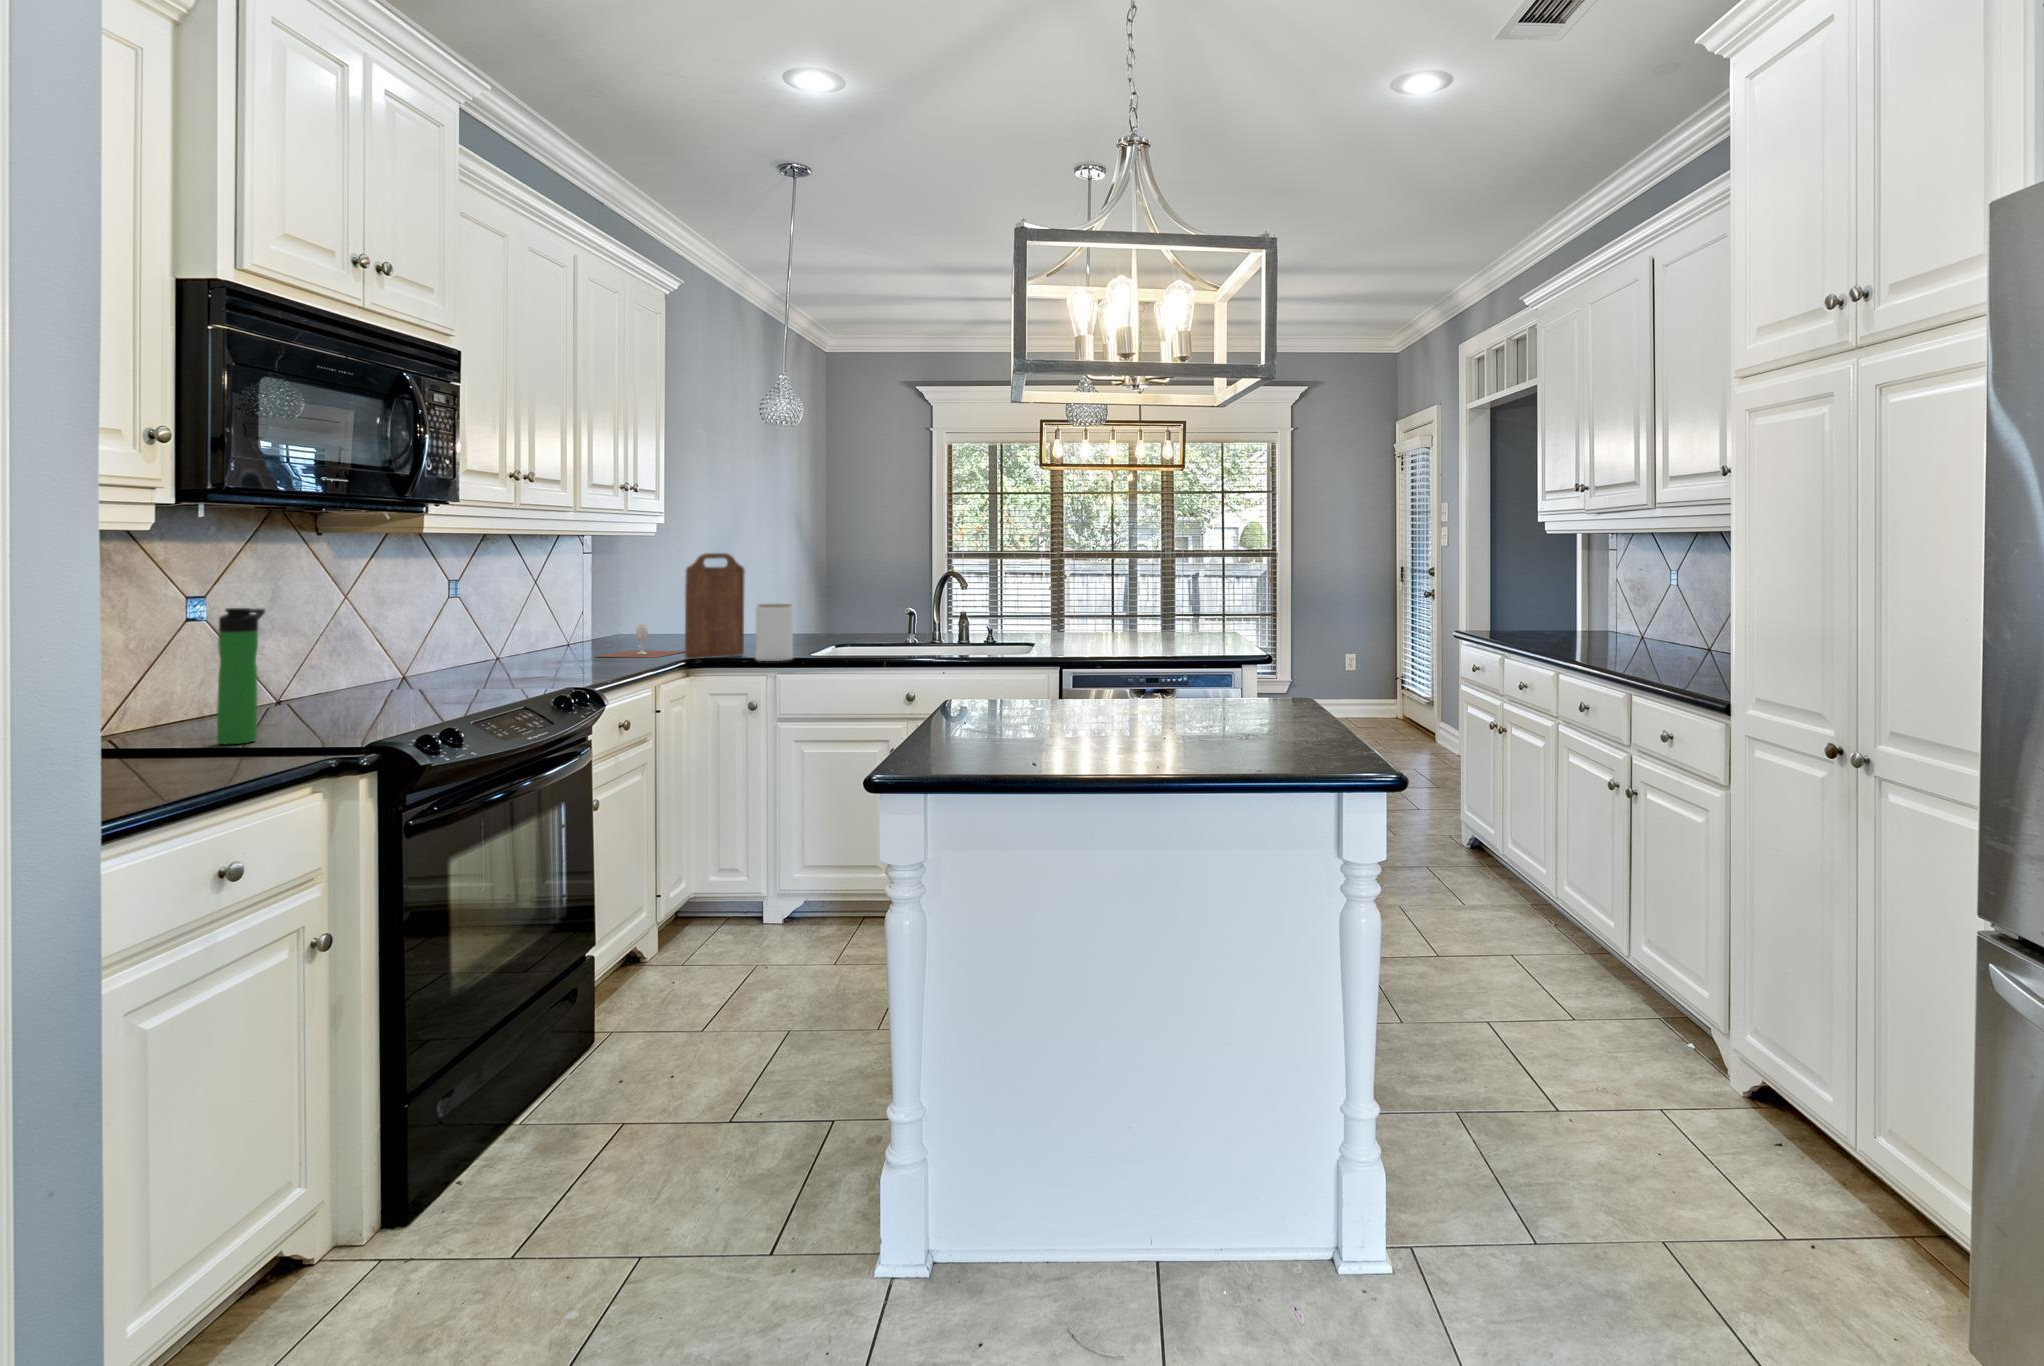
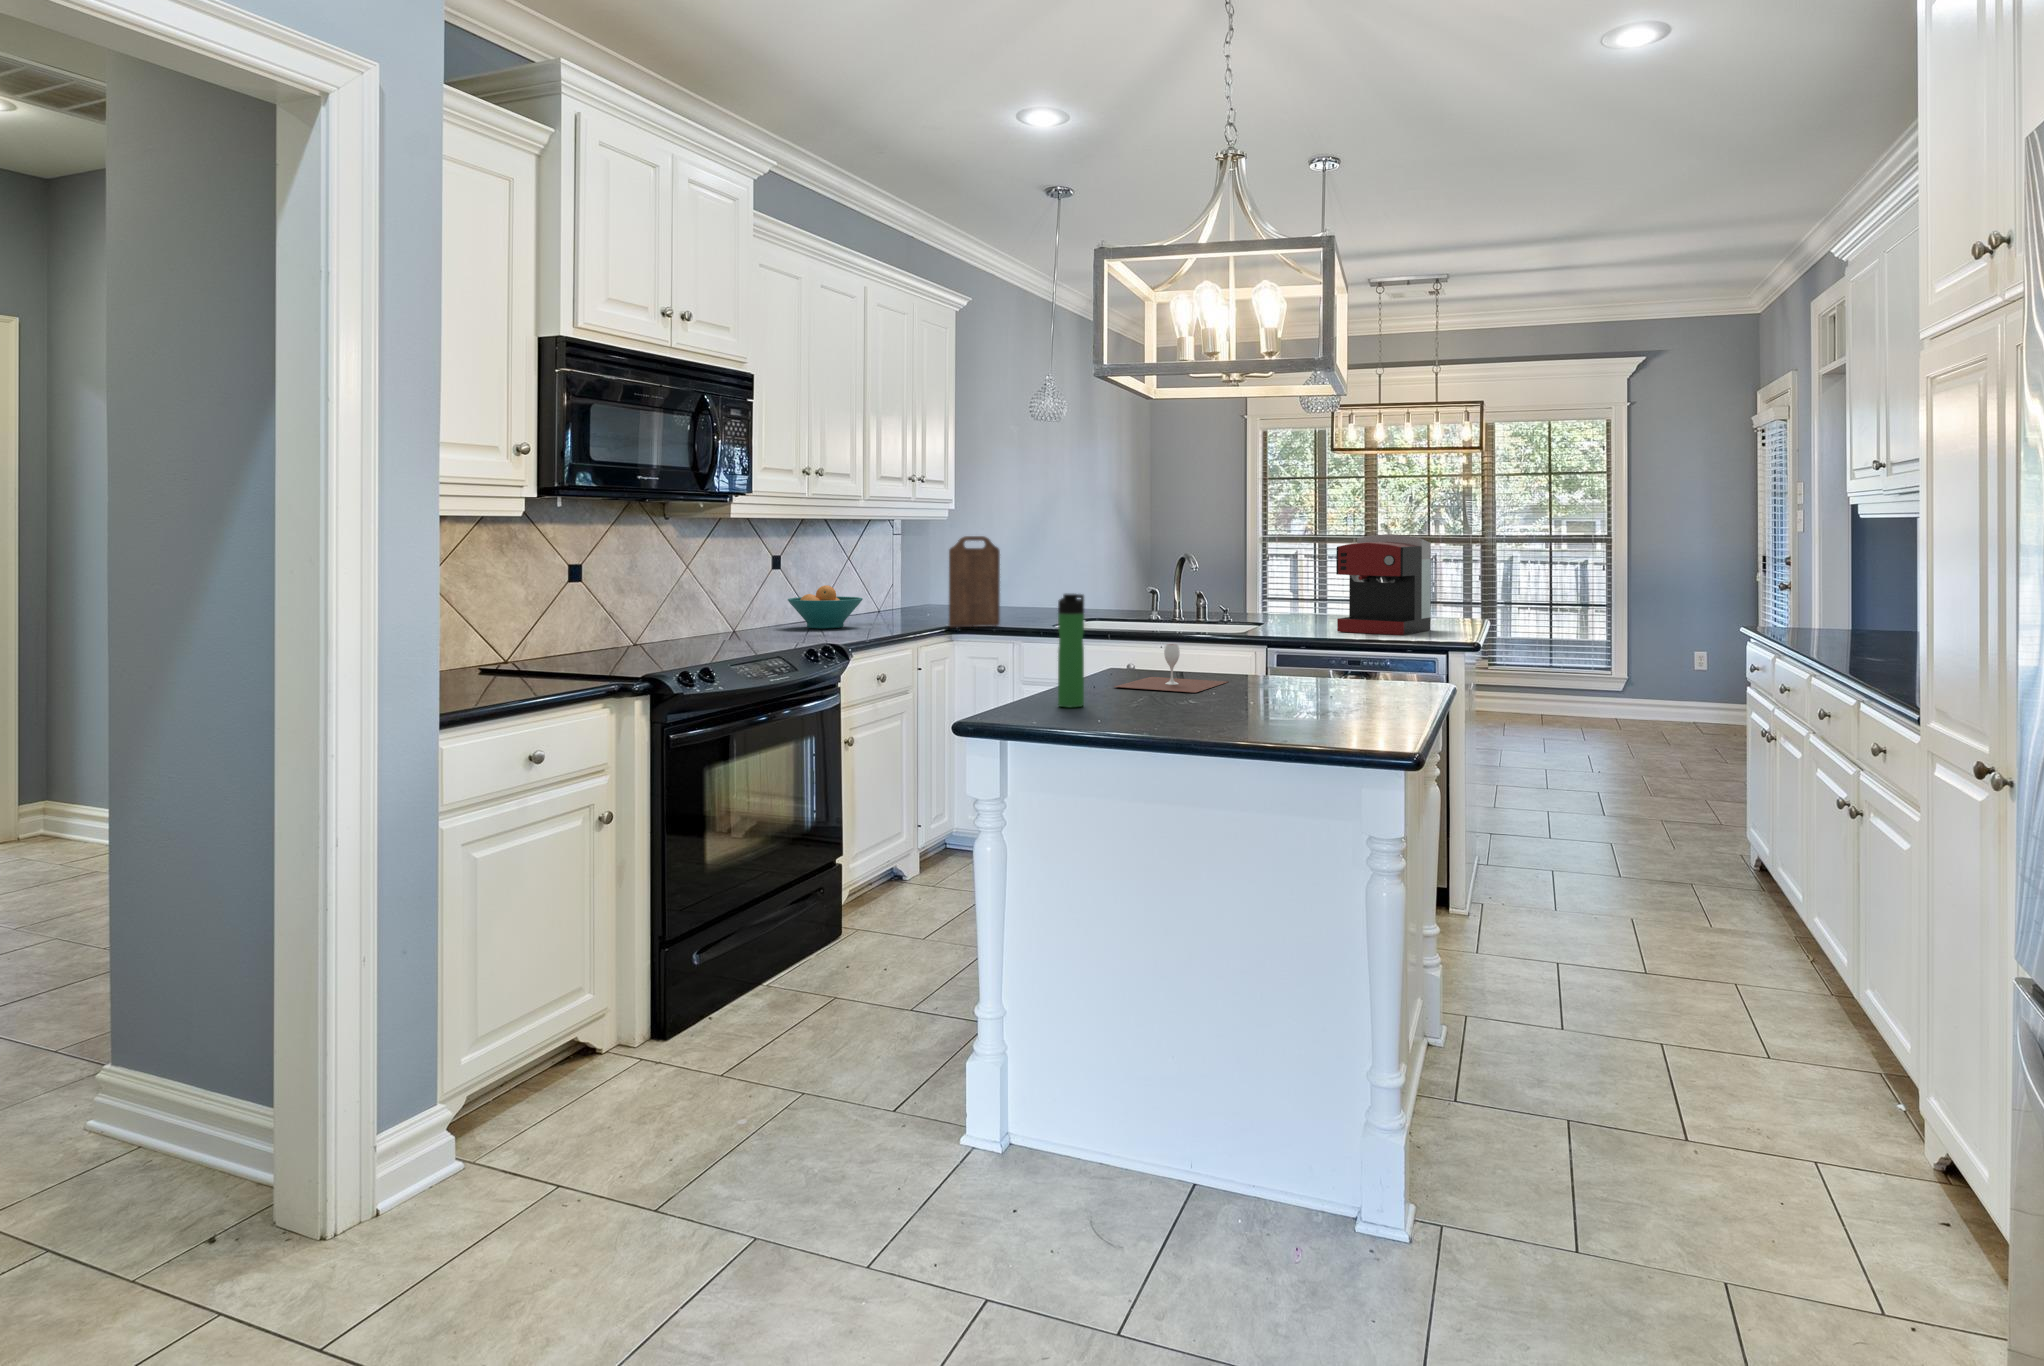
coffee maker: none [1122,551,1206,653] -> present [1336,534,1431,635]
jar: present [755,604,793,661] -> none [1002,581,1034,631]
bottle: present [217,608,265,744] -> present [1058,594,1084,708]
fruit bowl: none [473,613,574,666] -> present [788,585,863,629]
wine glass: present [596,625,685,658] -> present [1114,644,1227,693]

